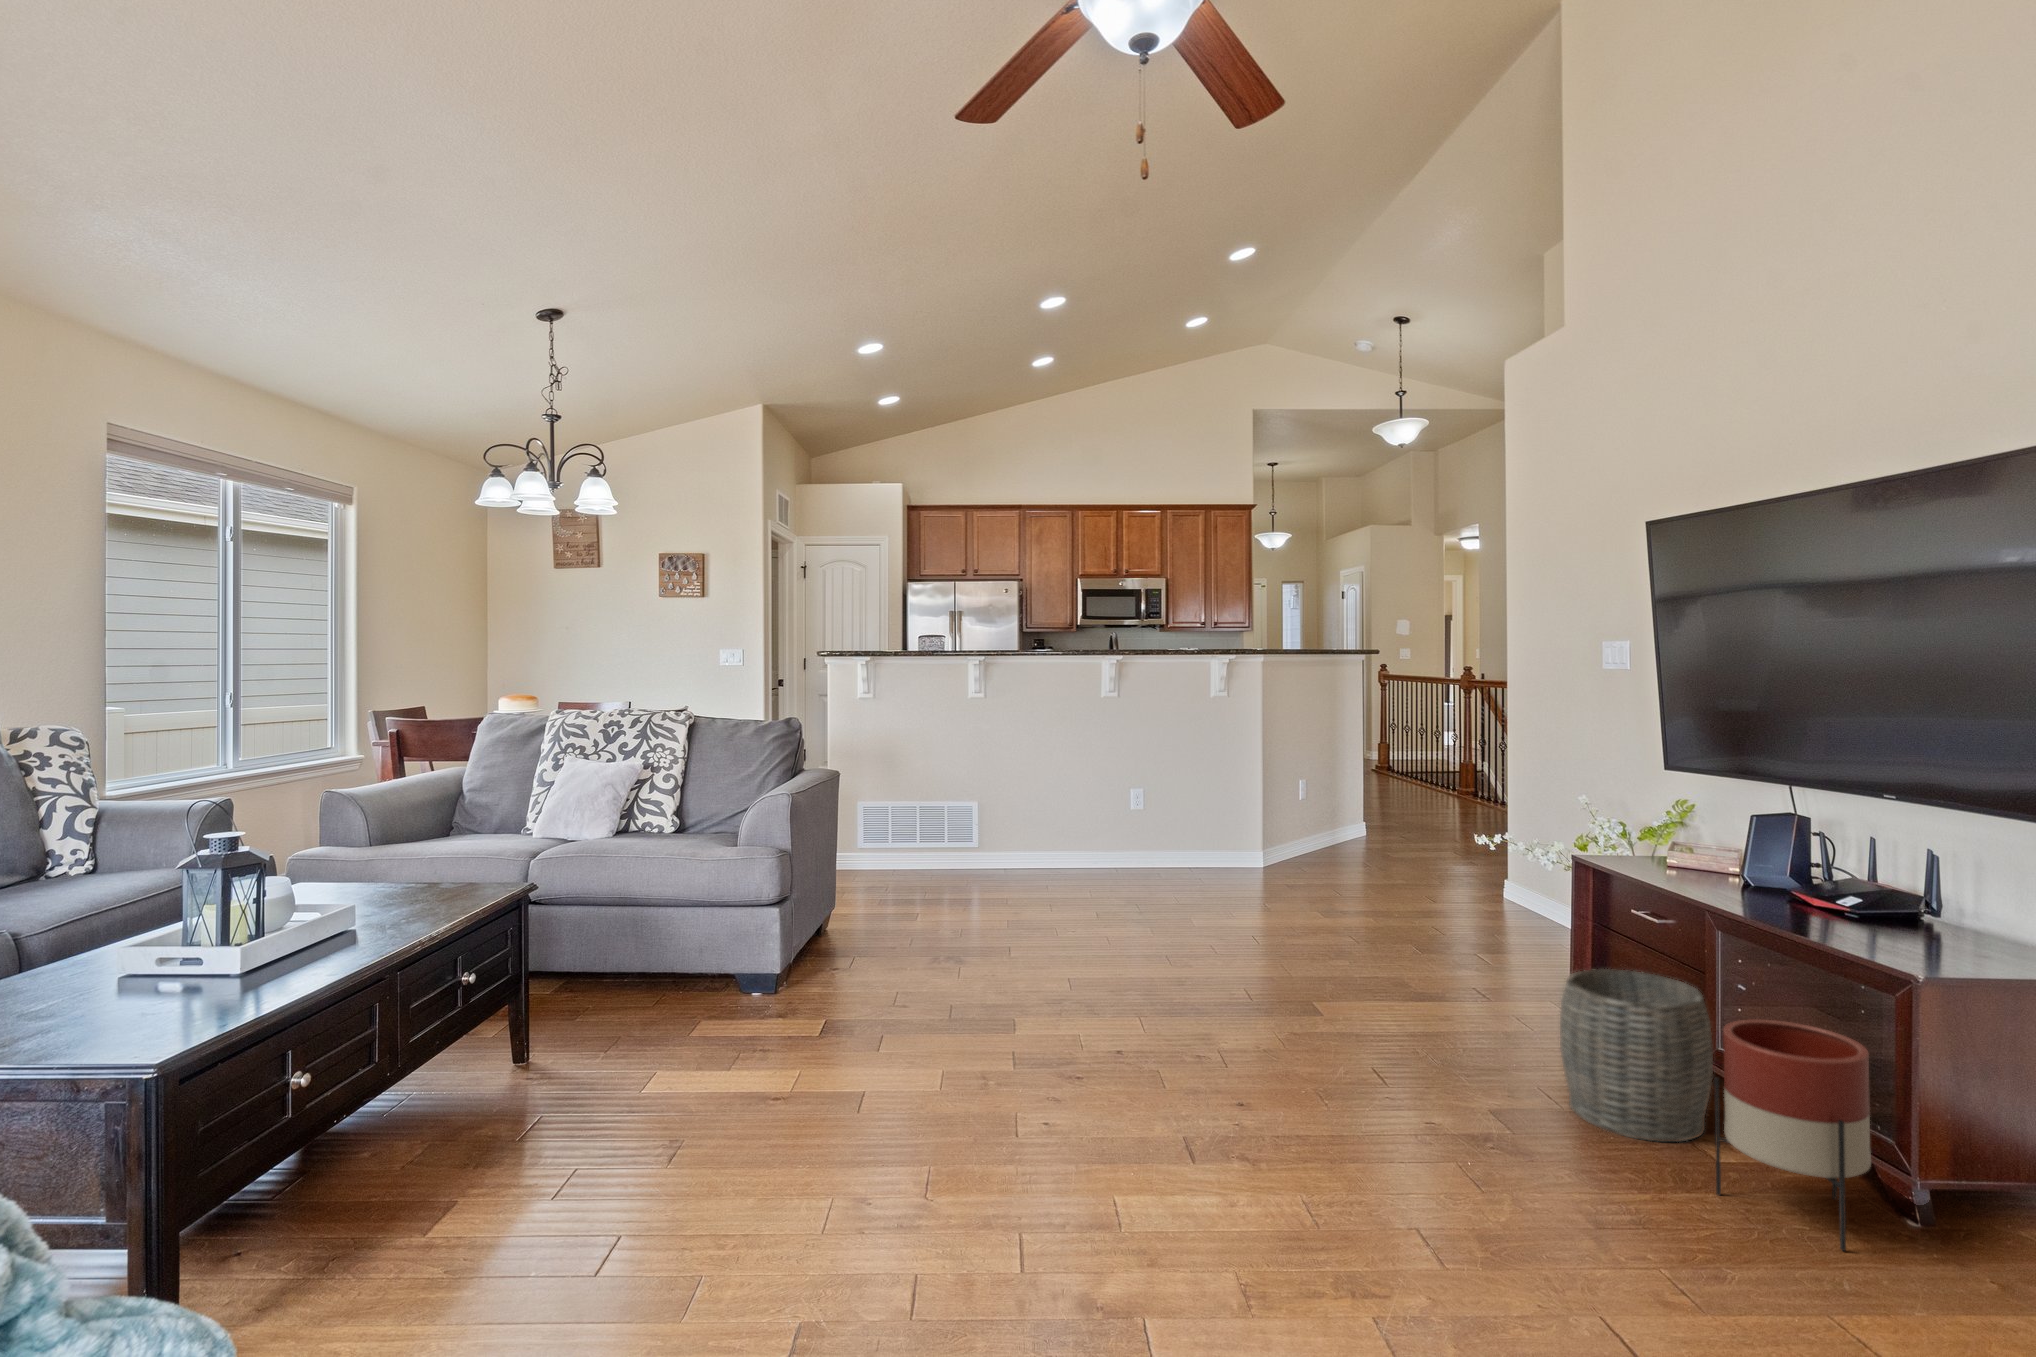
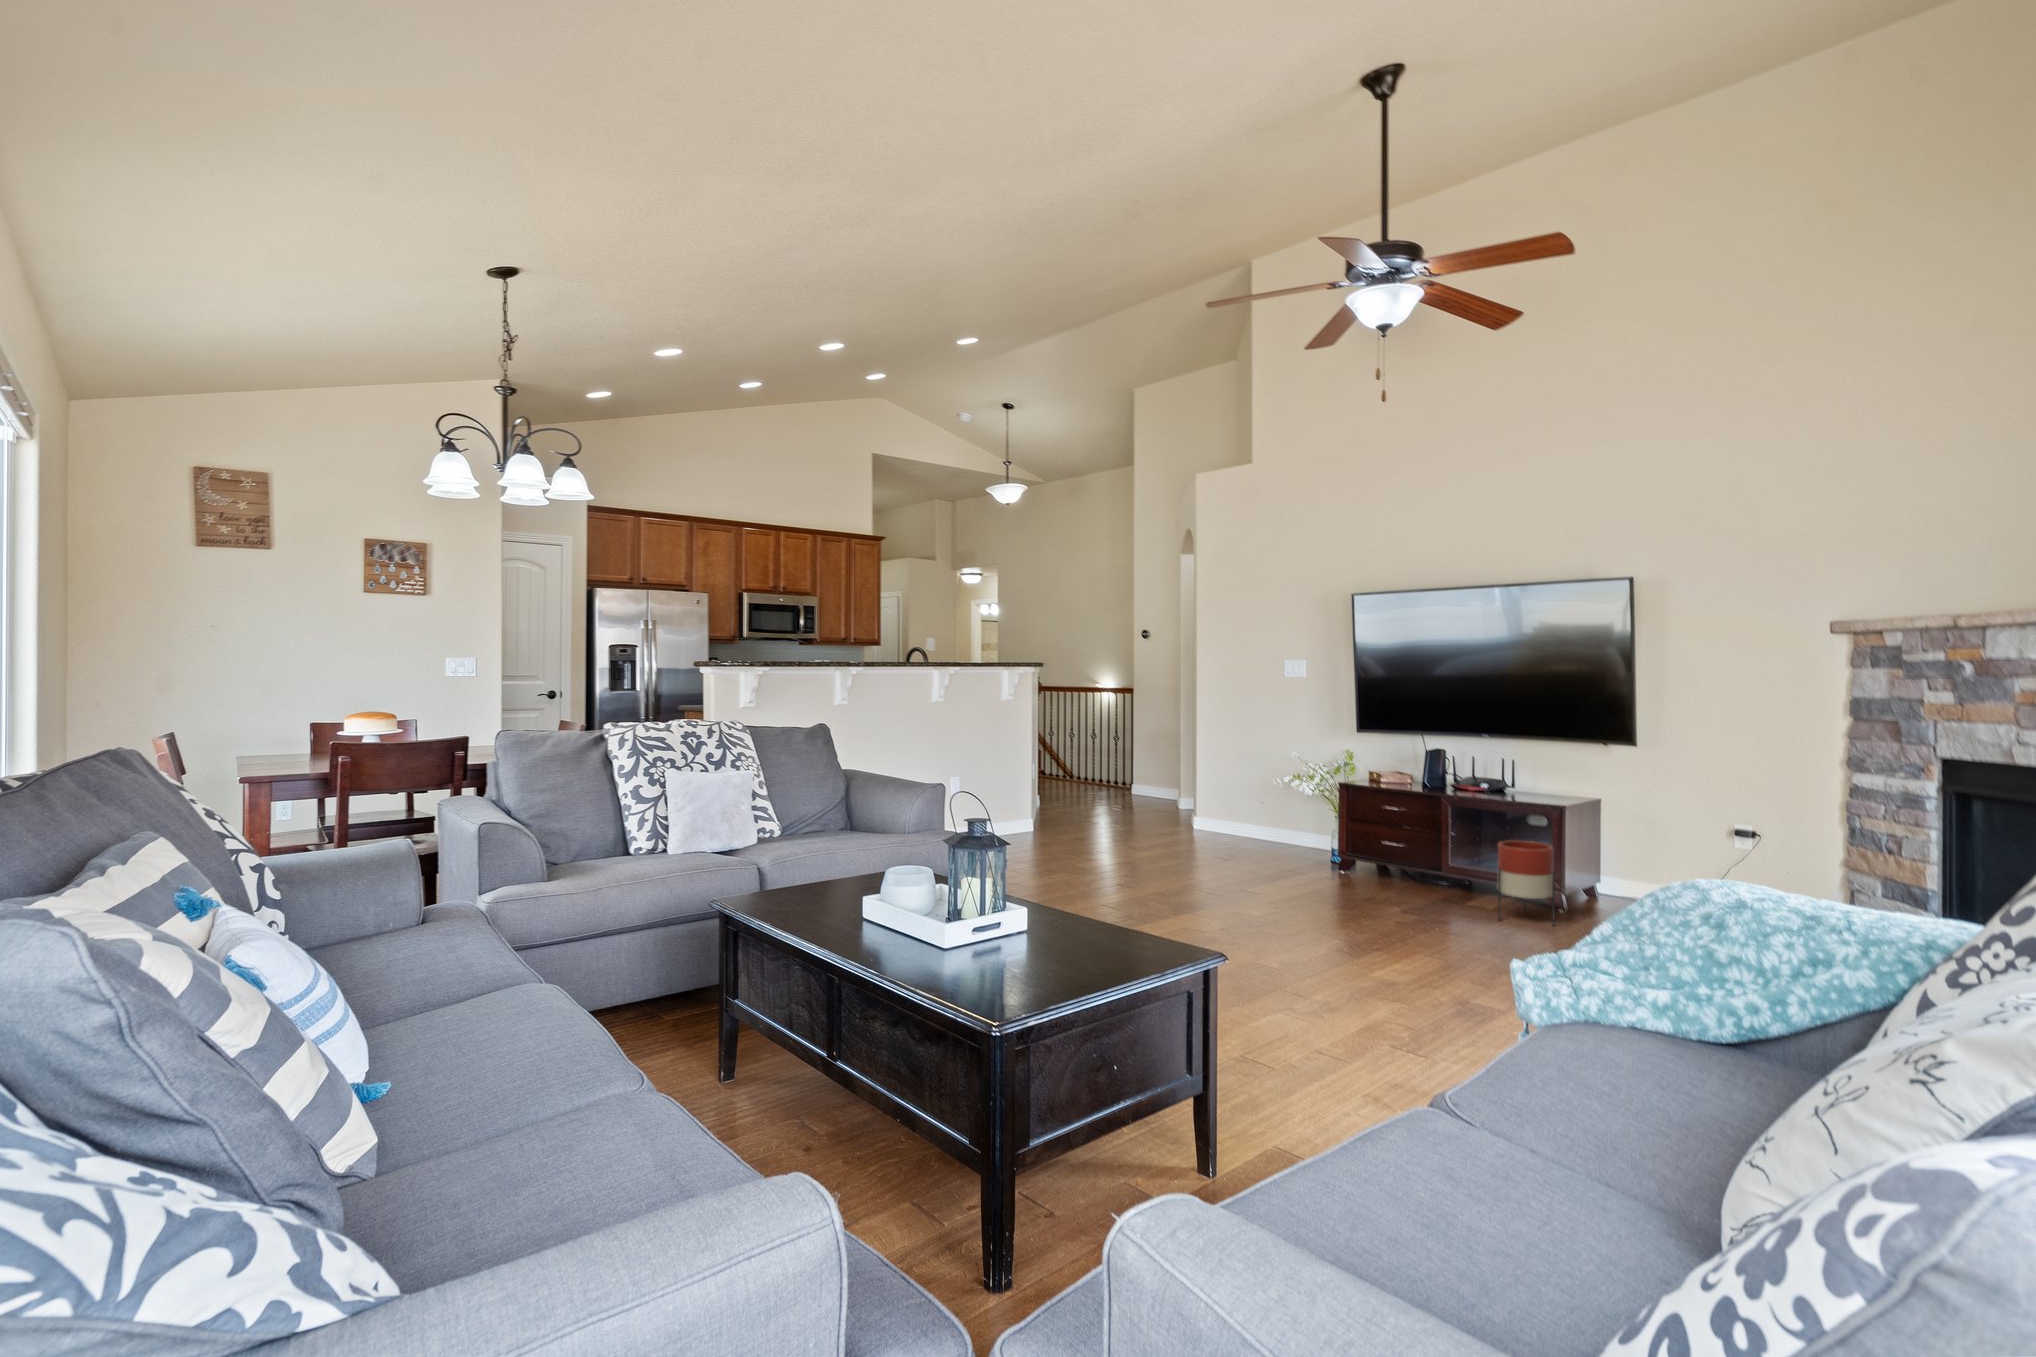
woven basket: present [1560,969,1713,1142] -> none [1394,835,1464,911]

